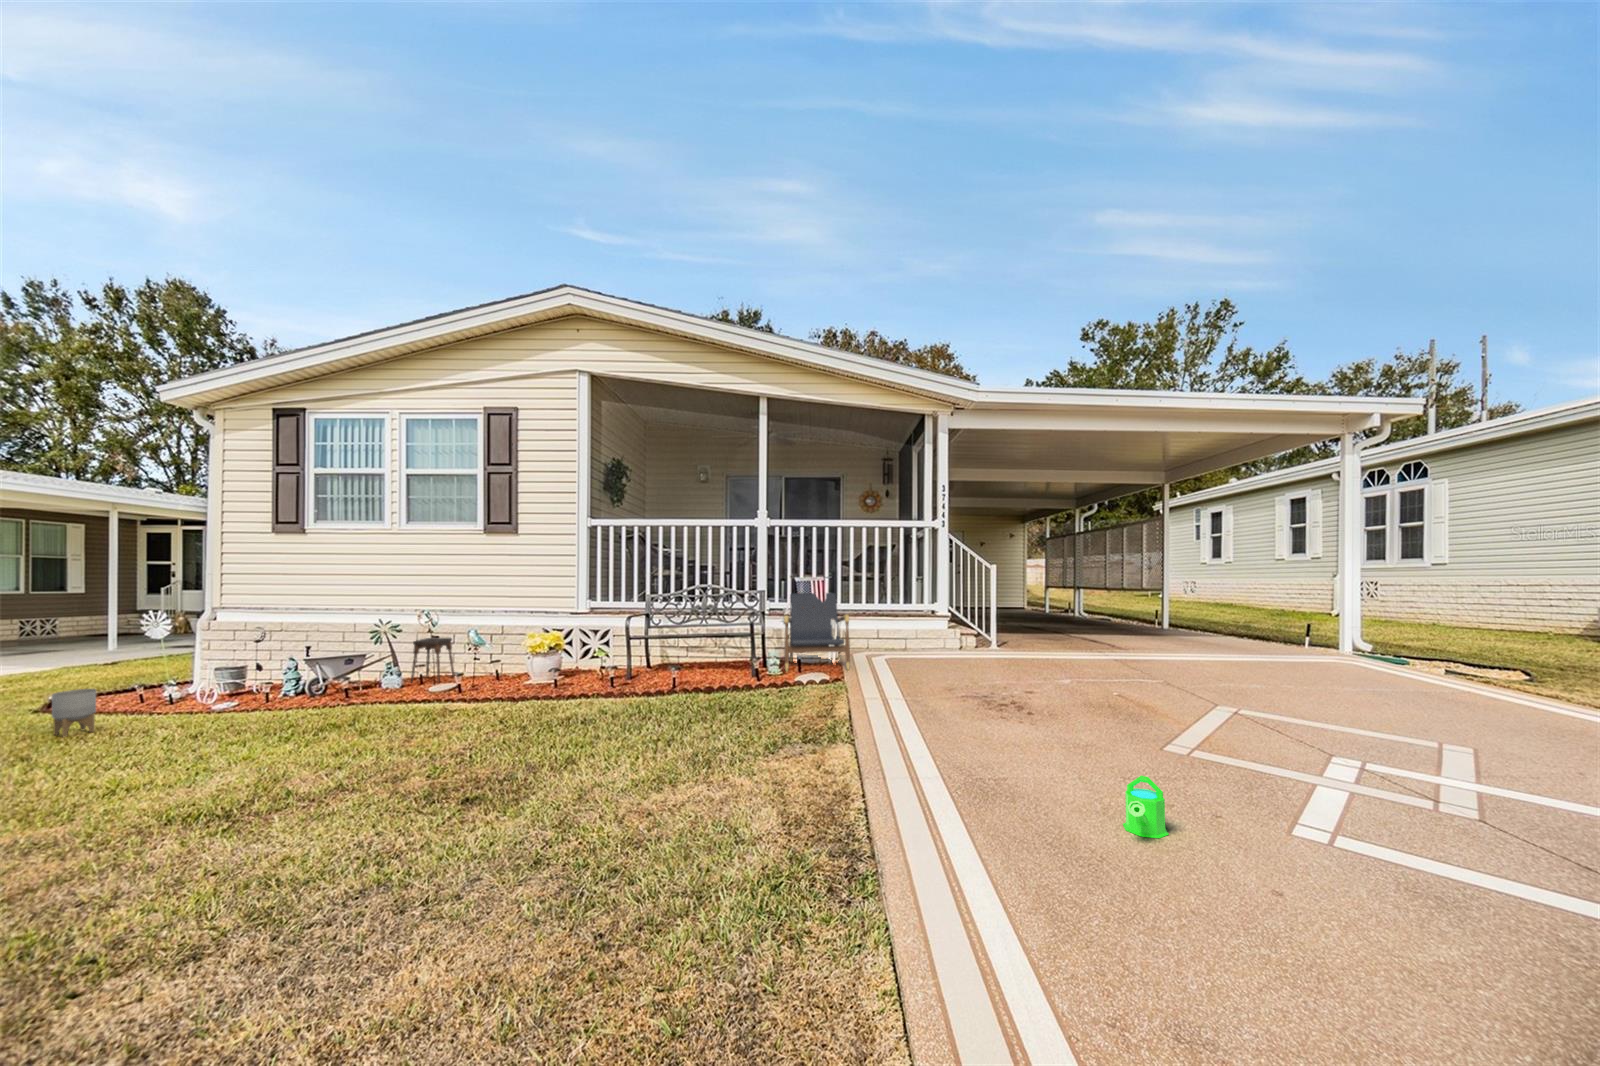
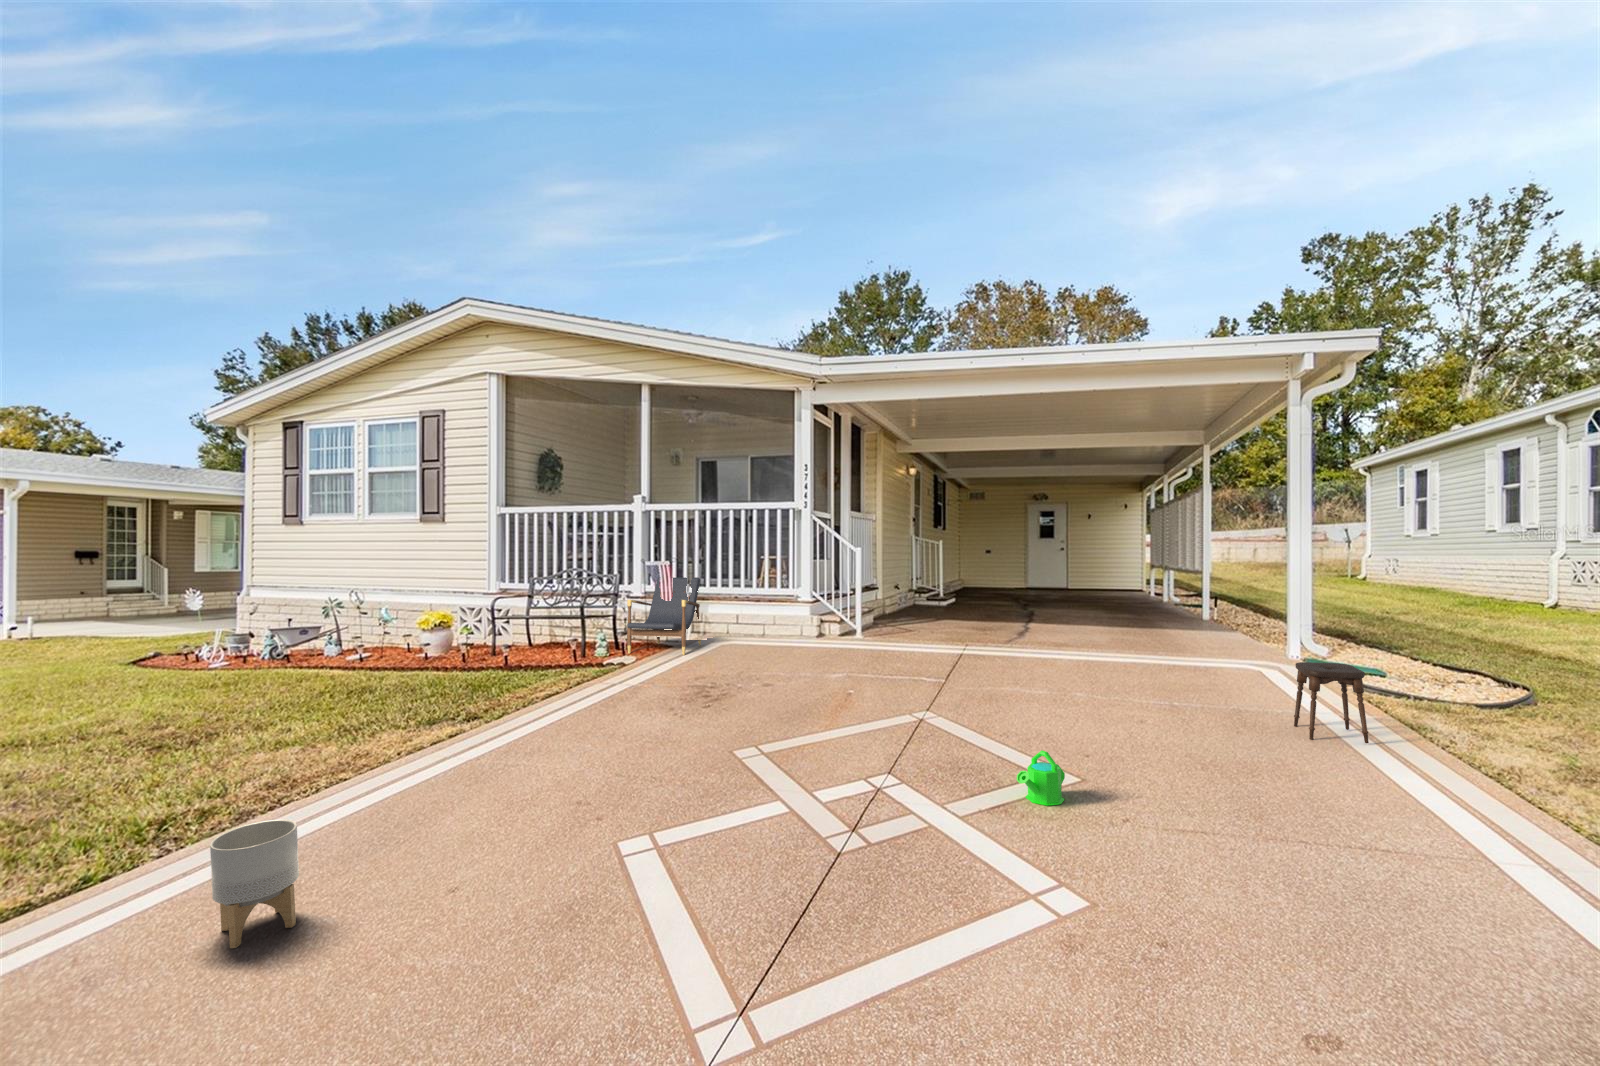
stool: present [411,638,454,682] -> present [1294,662,1369,743]
planter: present [52,689,96,737] -> present [210,819,299,948]
watering can: present [1123,776,1169,838] -> present [1017,750,1065,806]

